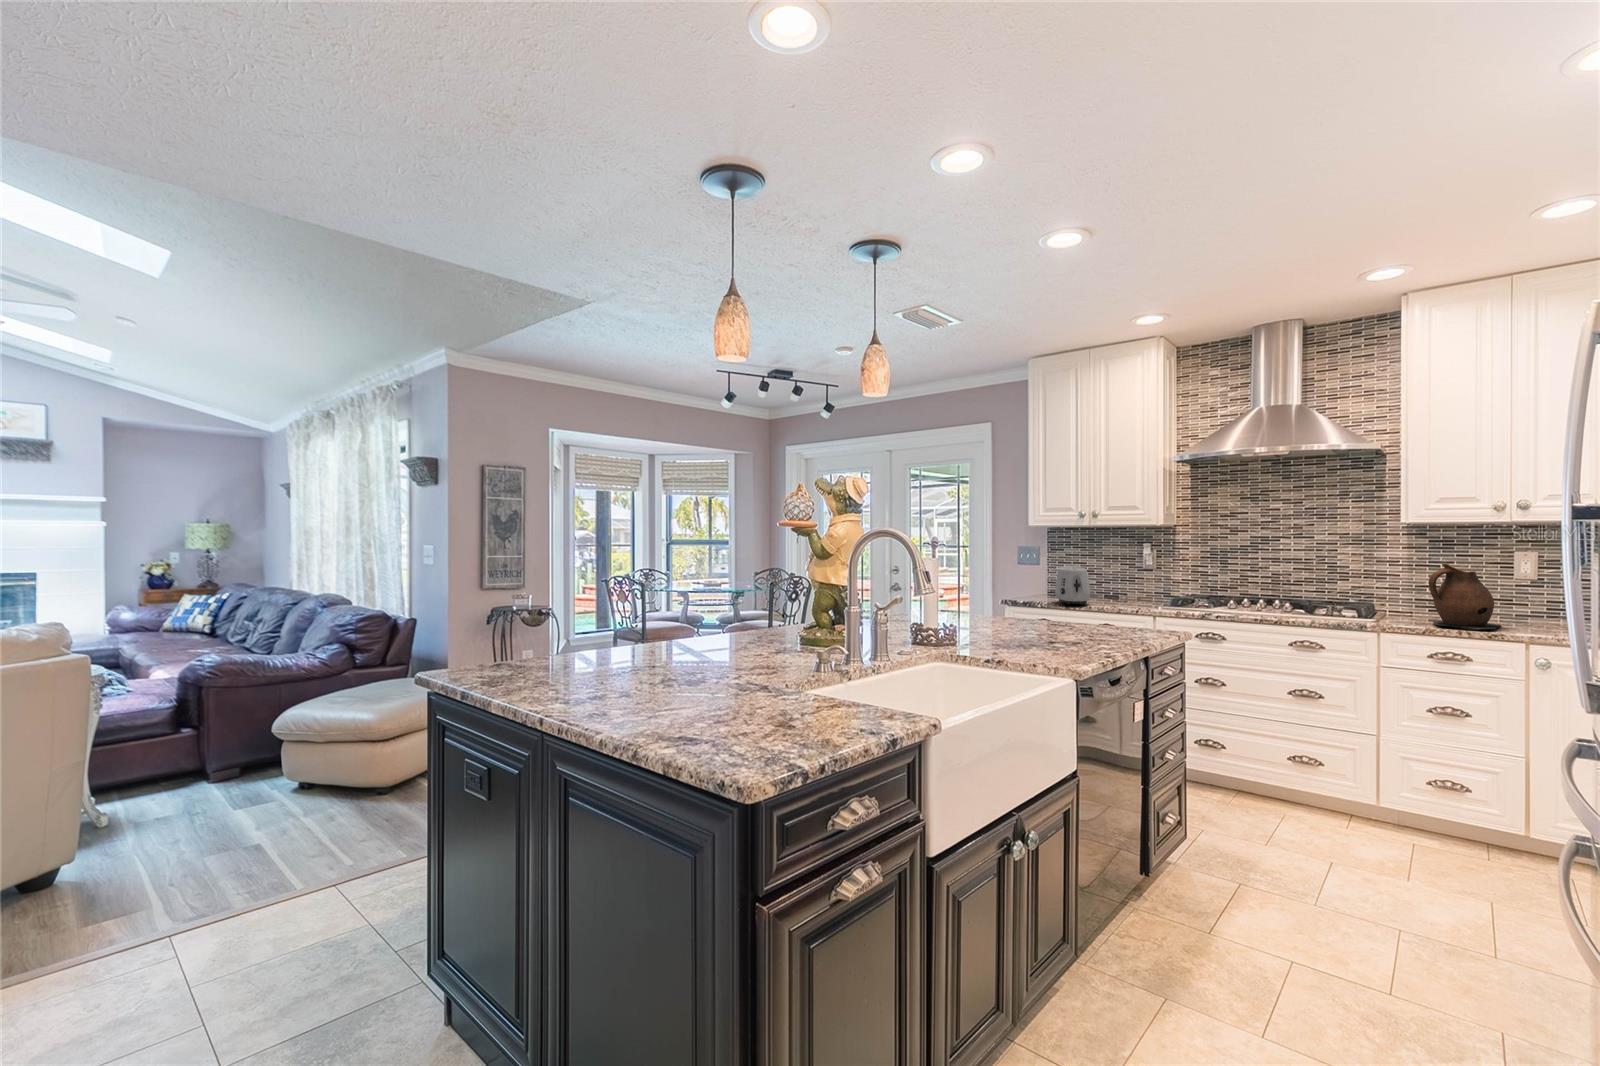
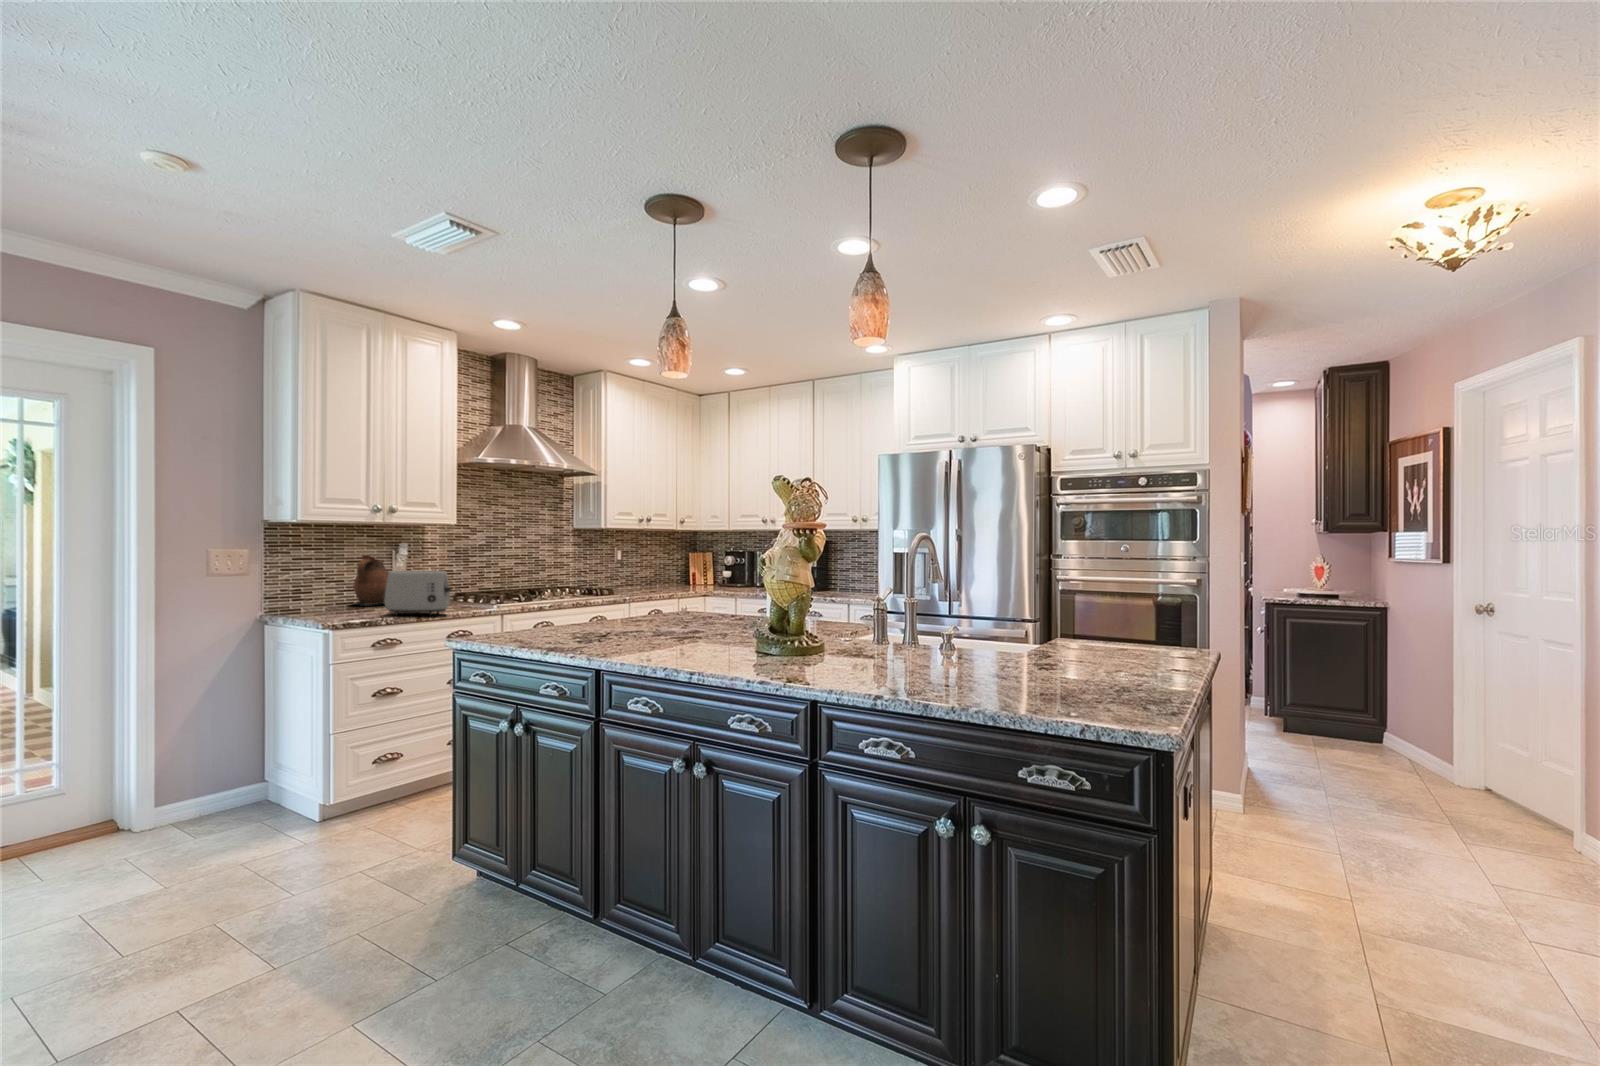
ceramic pitcher: present [1429,564,1501,630] -> present [353,555,389,605]

